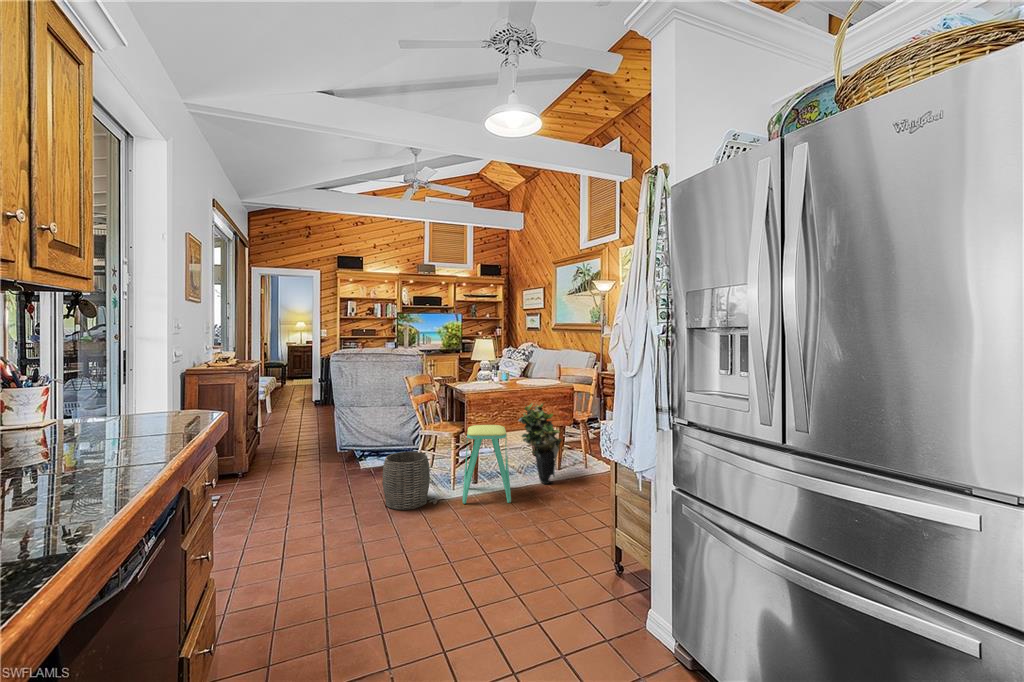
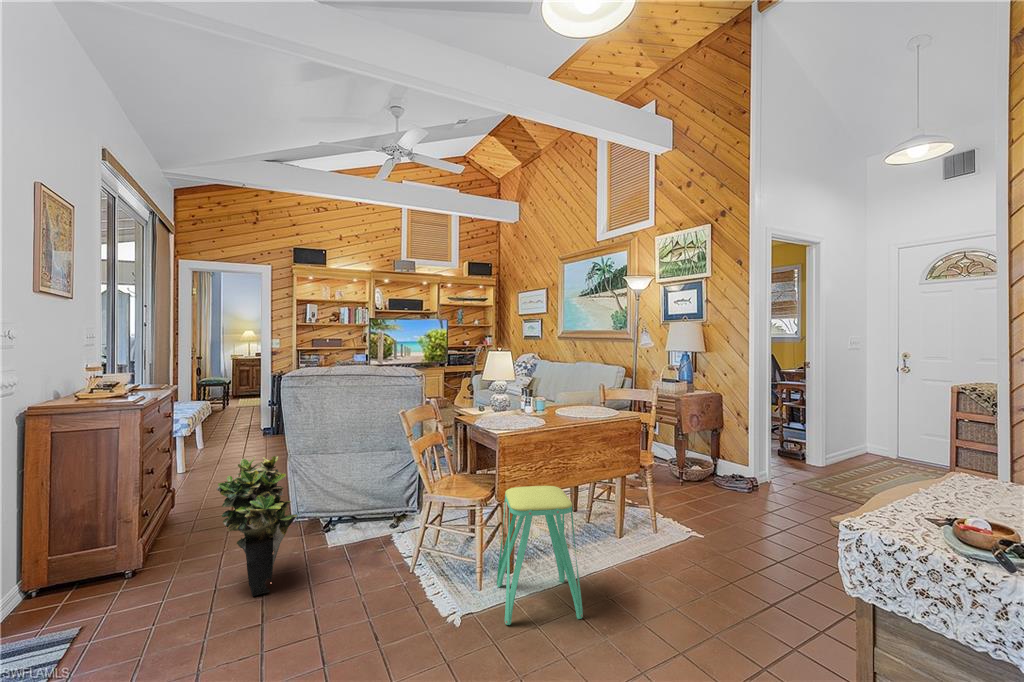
potted plant: present [519,403,562,484] -> present [217,456,297,596]
woven basket: present [383,452,430,510] -> none [370,535,449,646]

